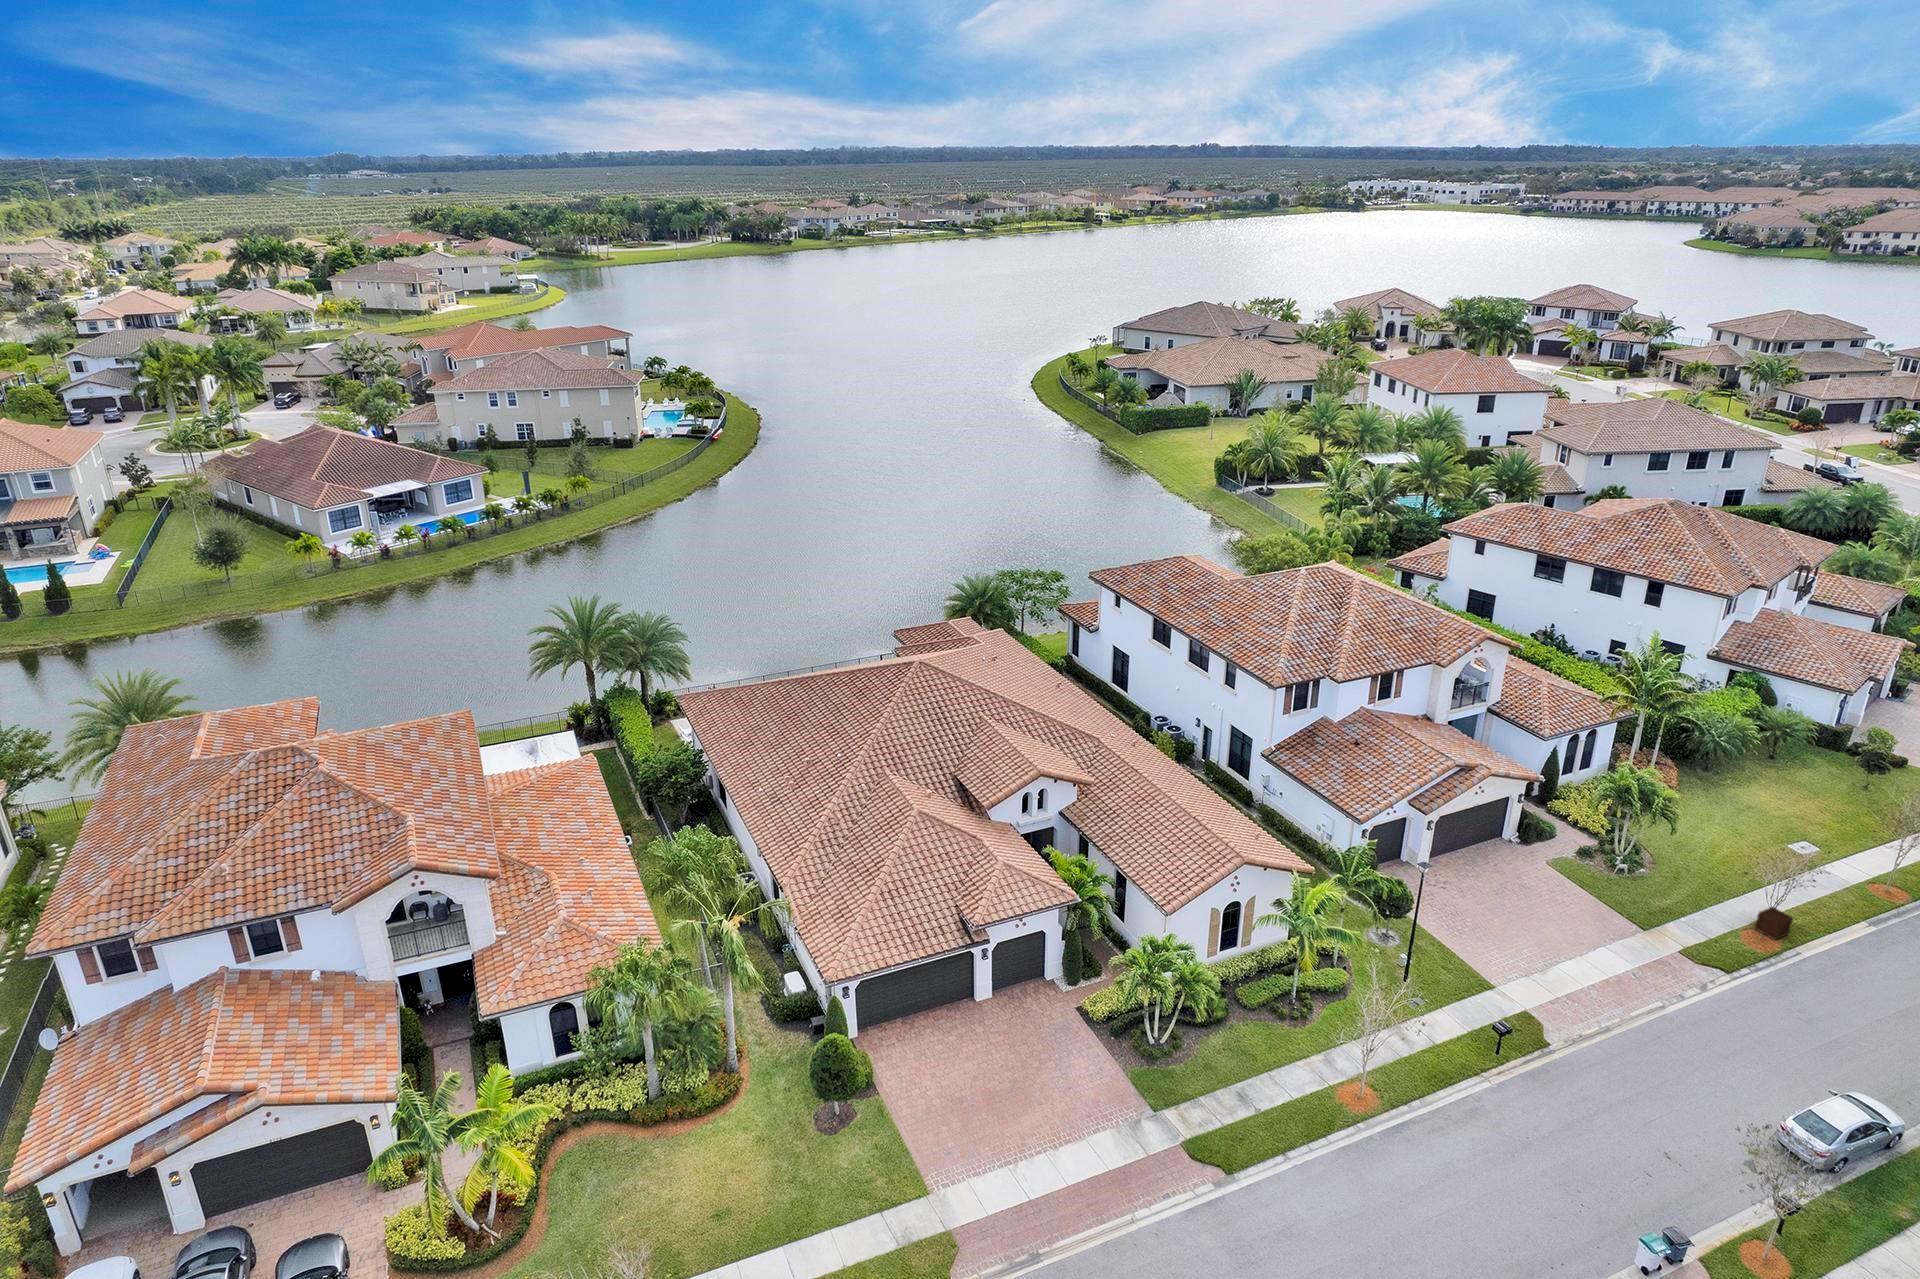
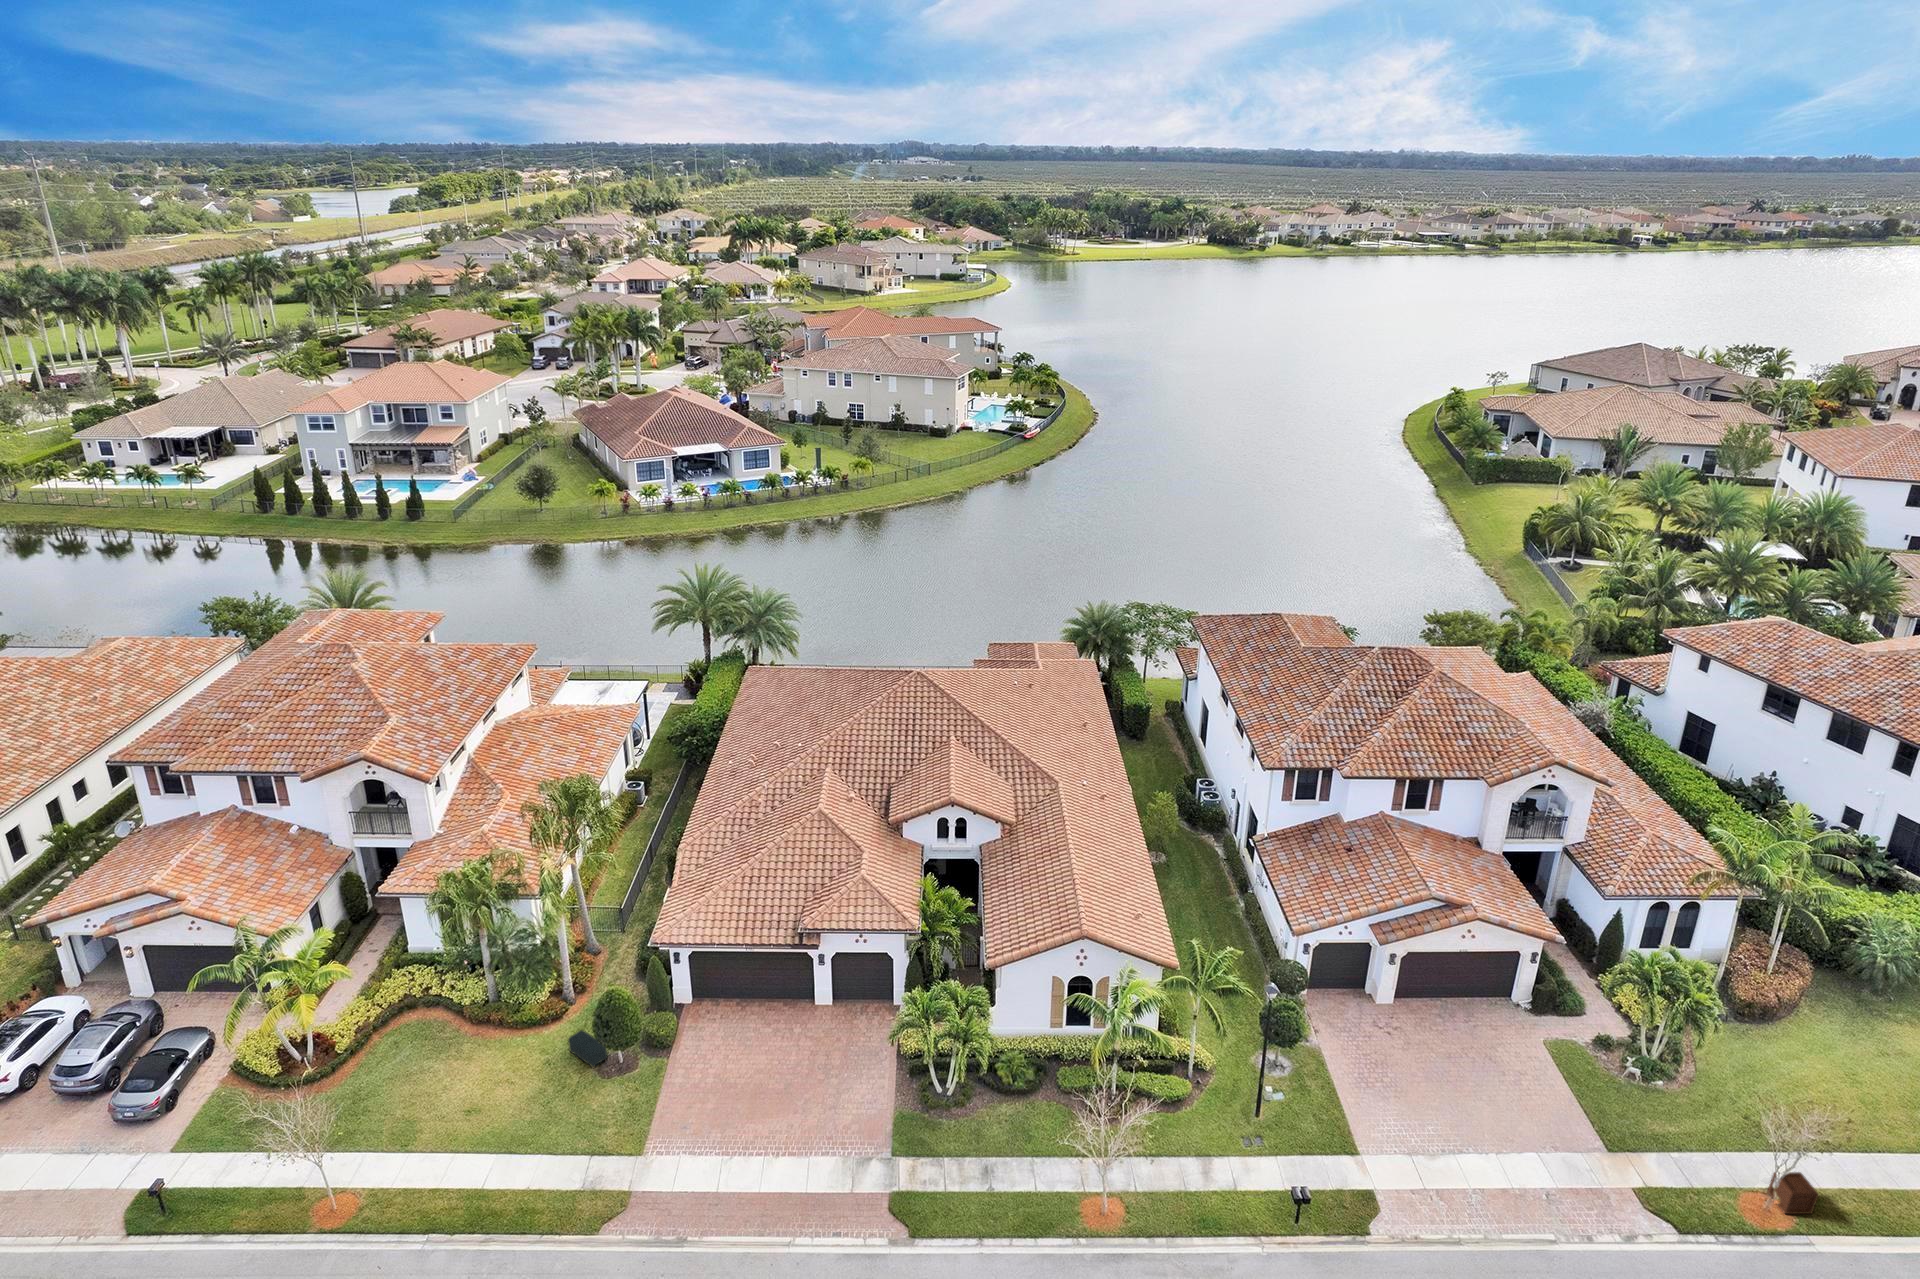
bench: none [774,1093,820,1127] -> present [568,1030,607,1068]

